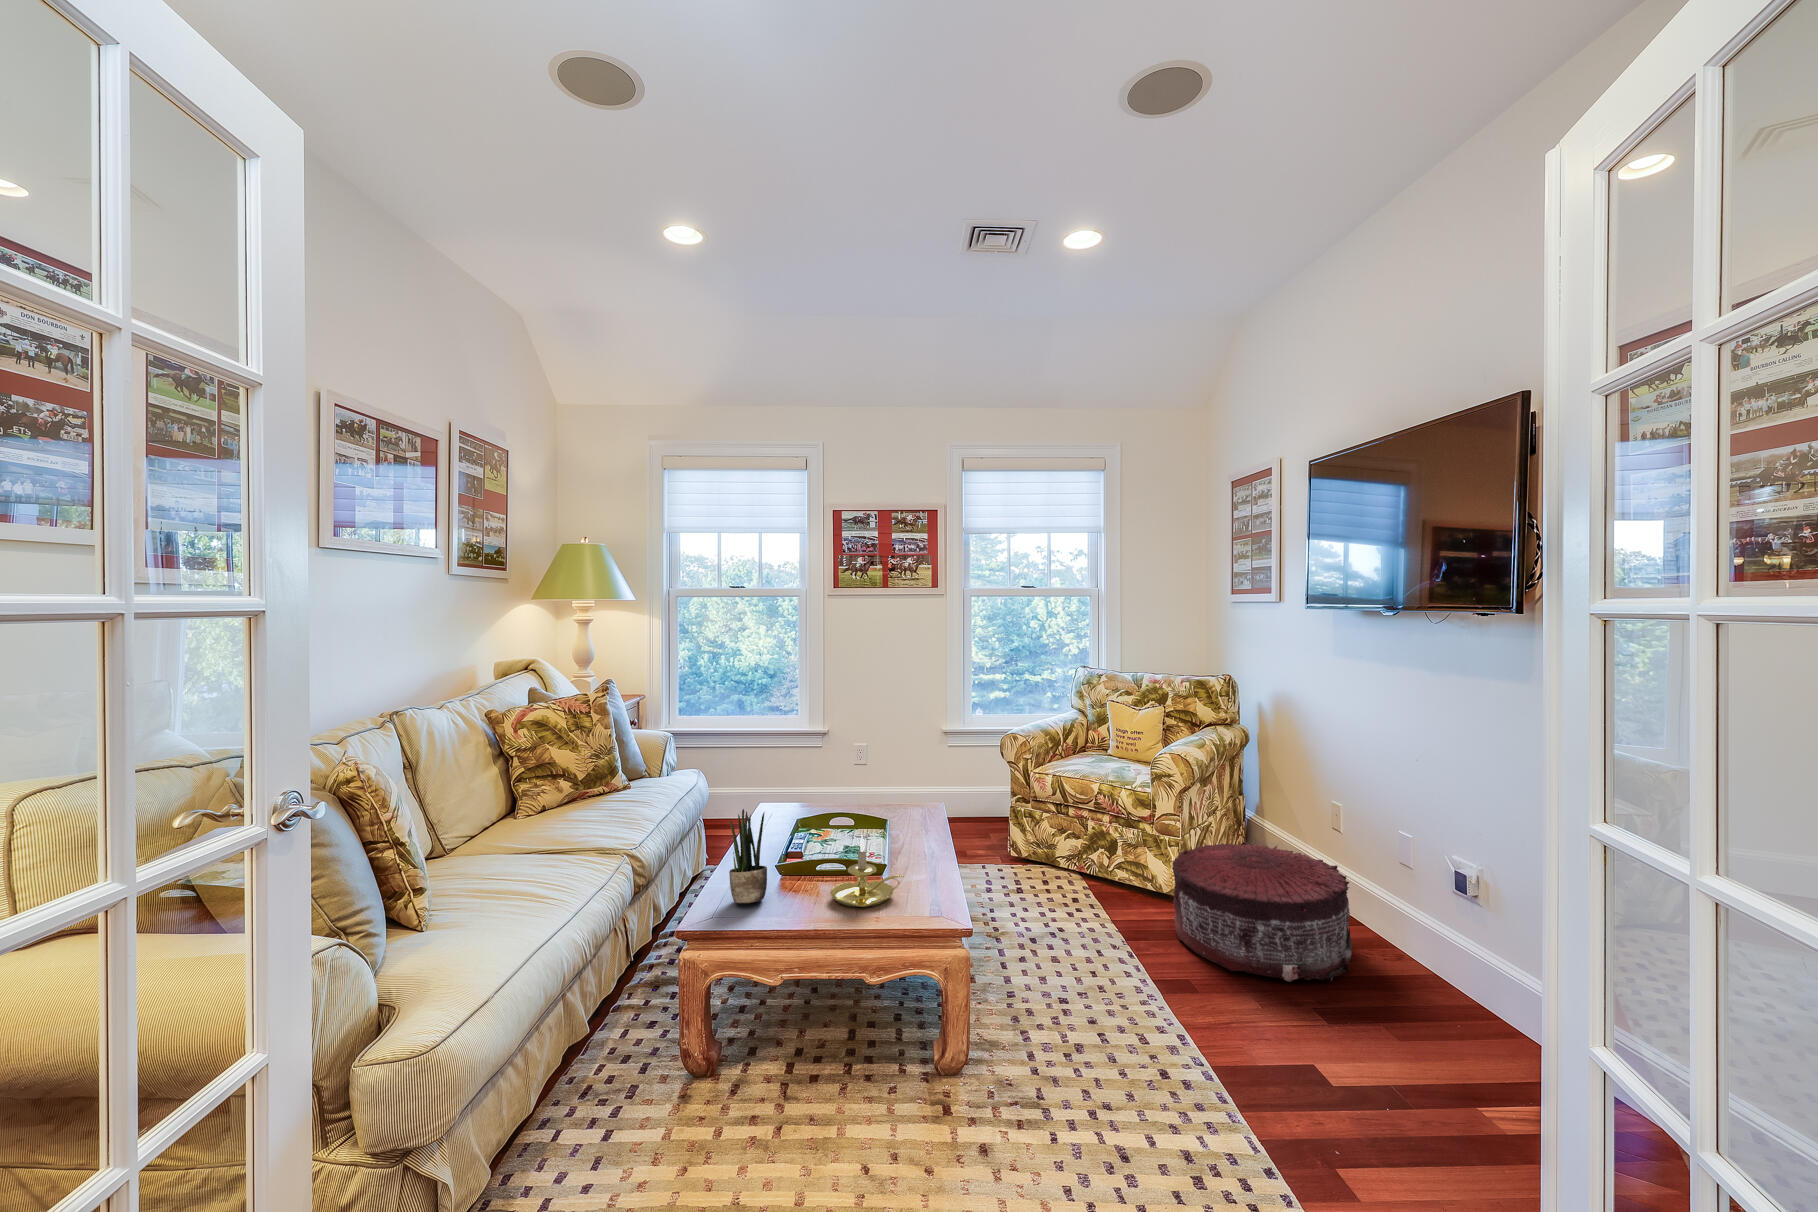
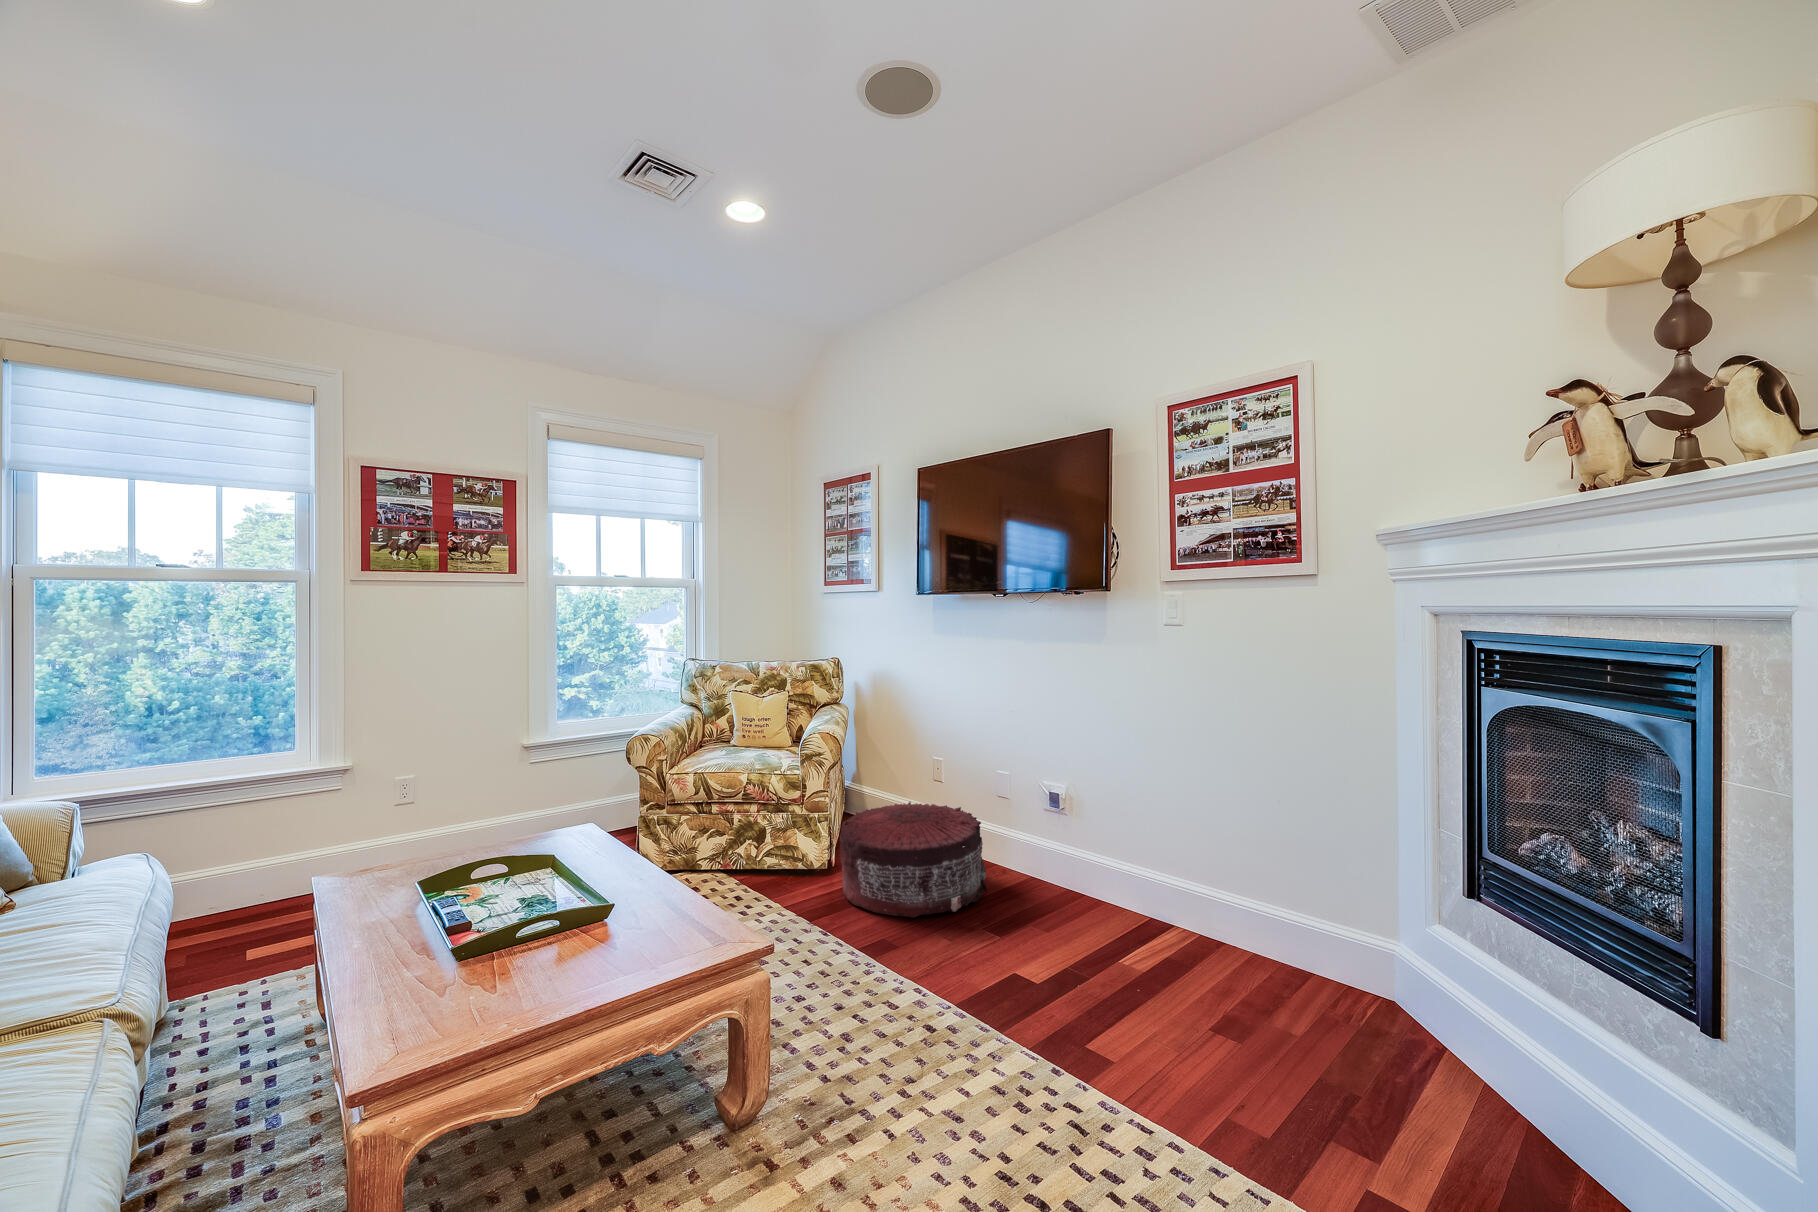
potted plant: present [729,809,767,903] -> none [402,870,472,1023]
candle holder: present [830,835,904,907] -> none [572,867,670,968]

